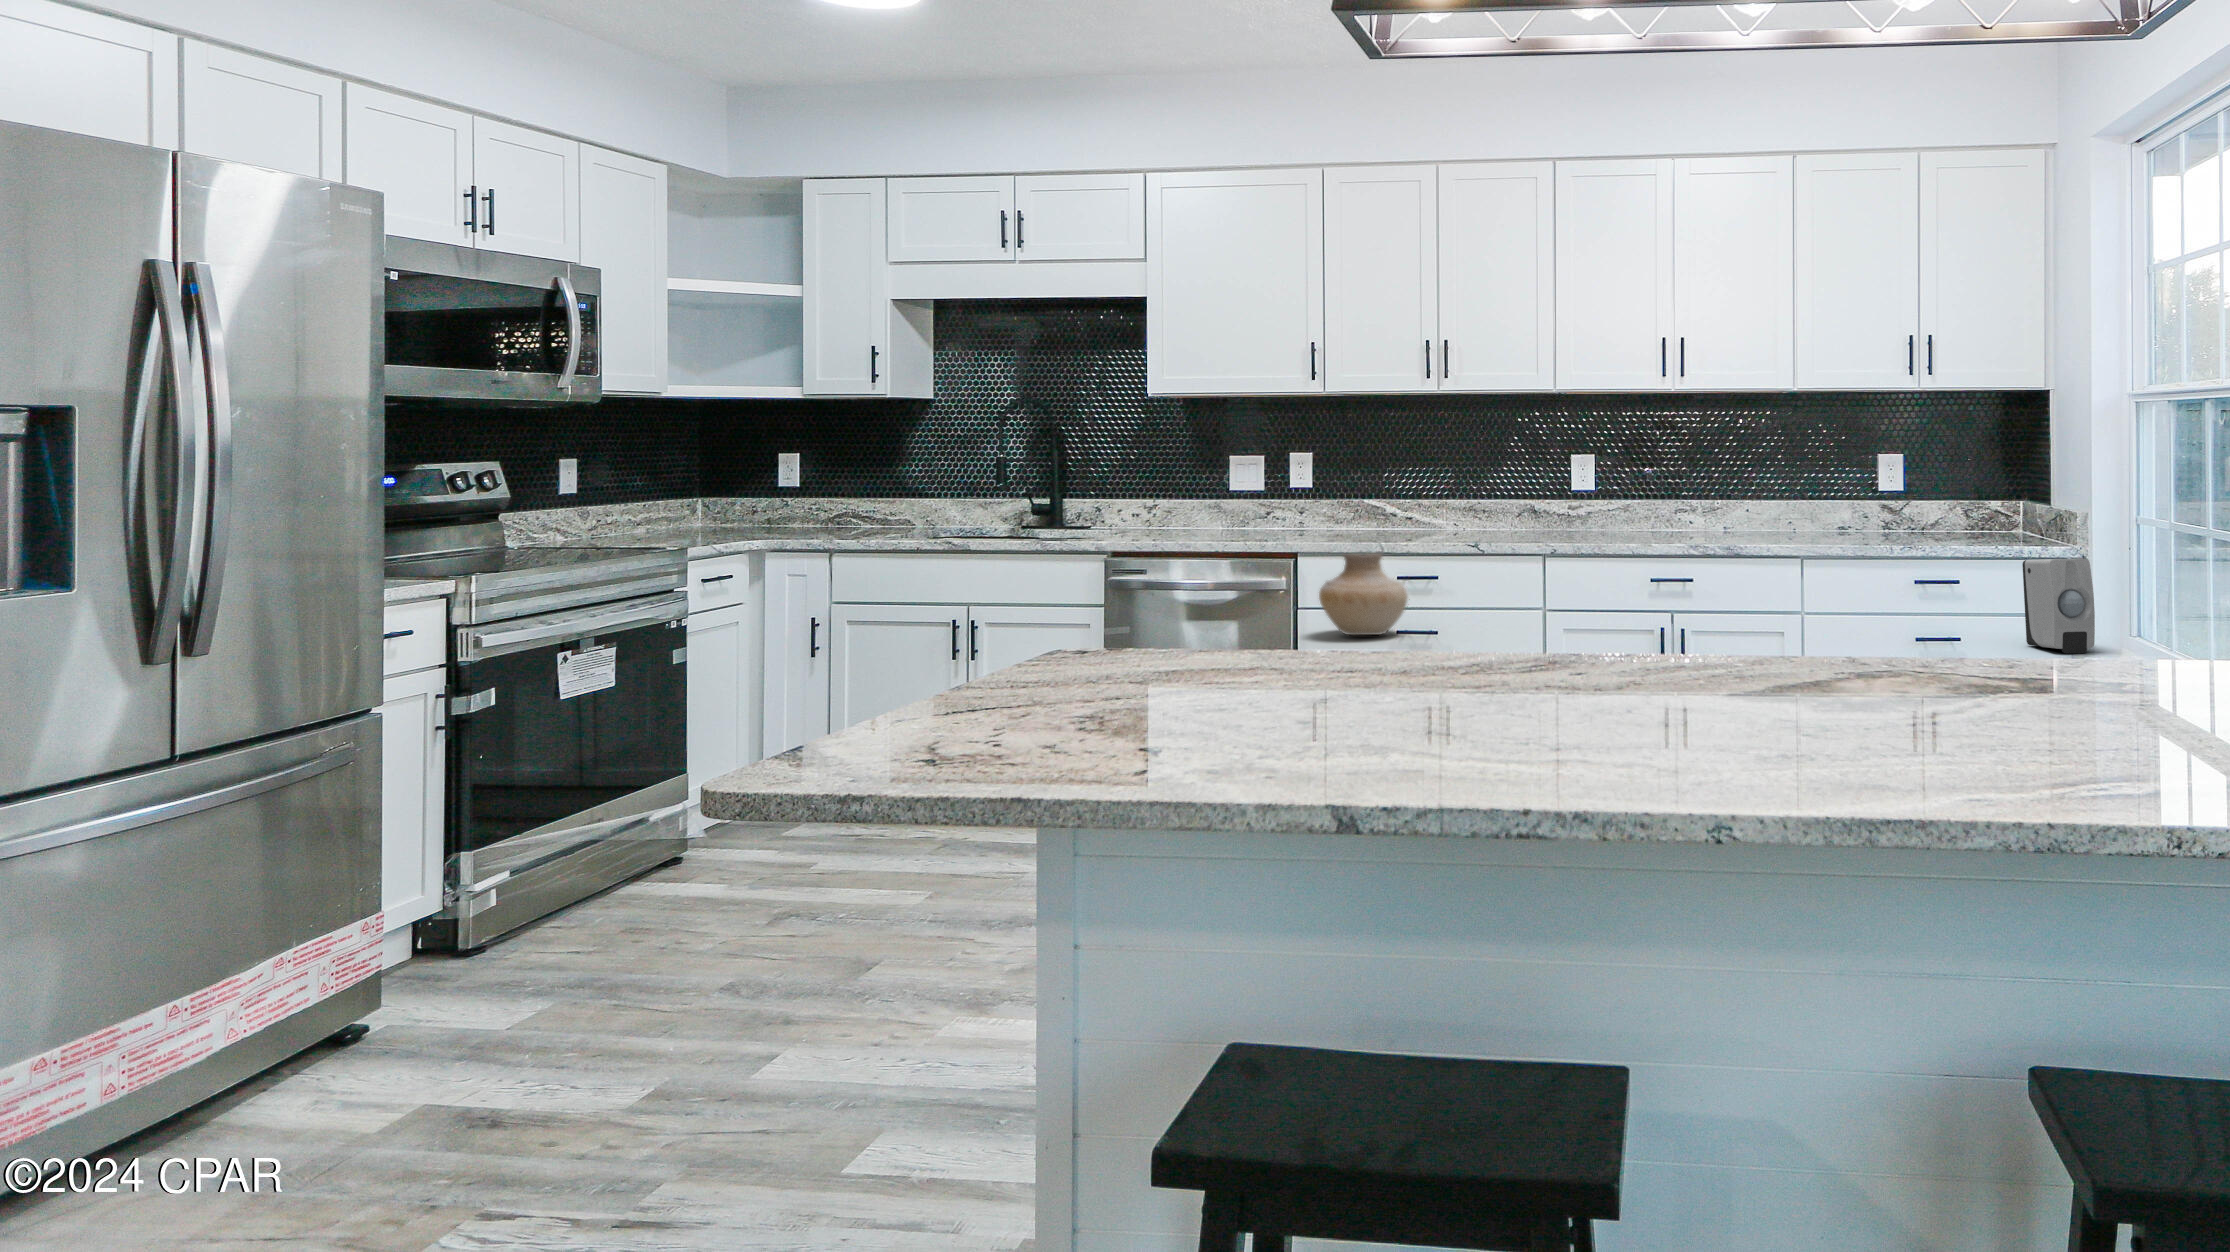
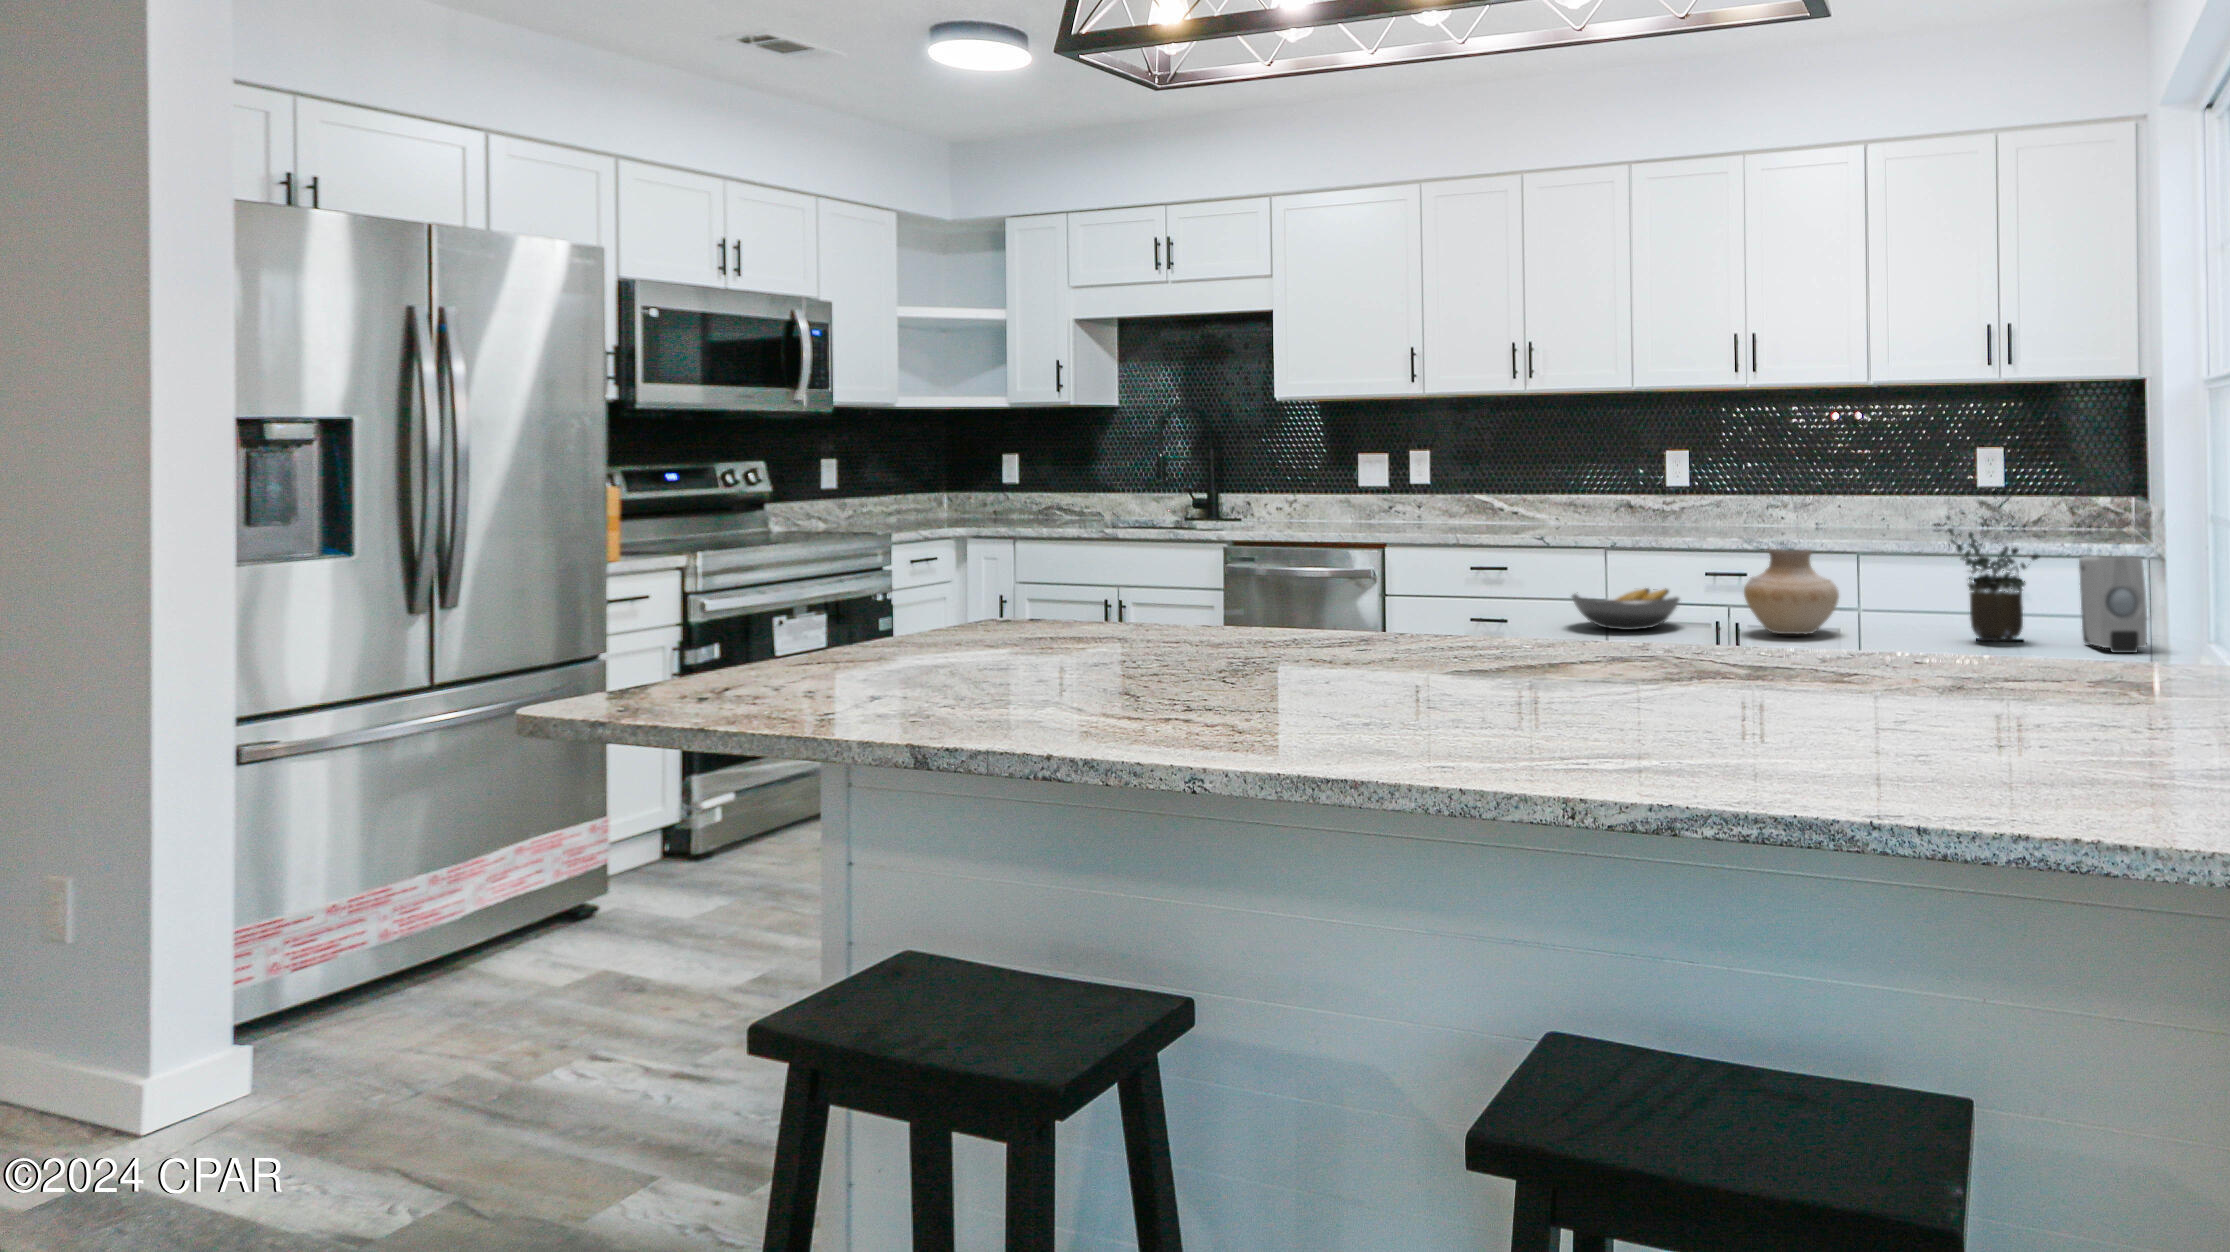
potted plant: none [1897,520,1989,645] -> present [1947,515,2040,642]
vase: present [1319,554,1410,635] -> present [1744,550,1839,634]
fruit bowl: none [1503,598,1622,642] -> present [1572,588,1679,630]

